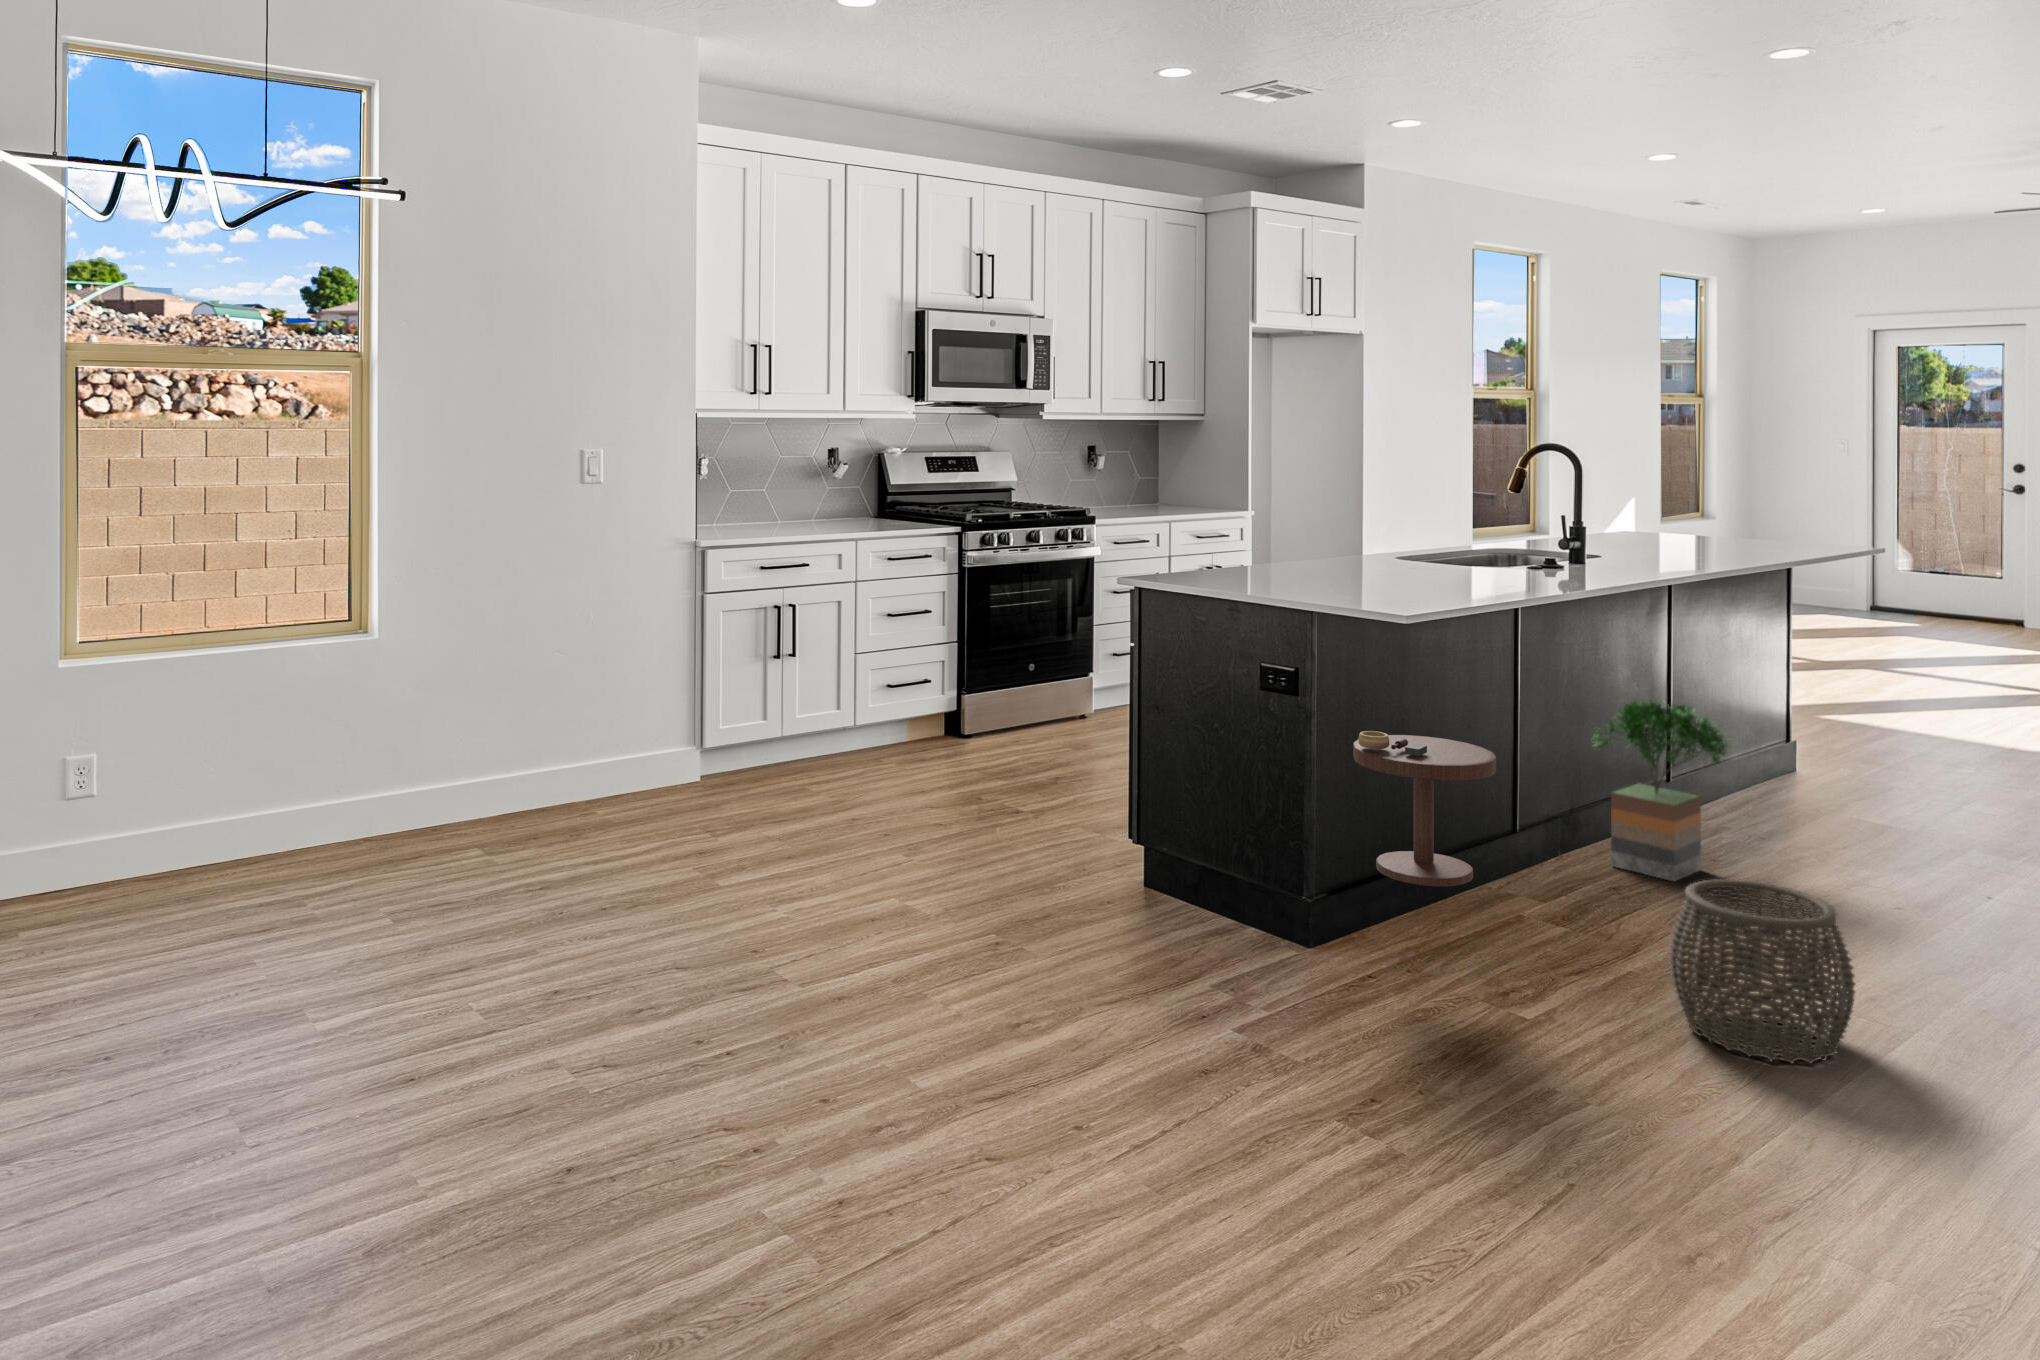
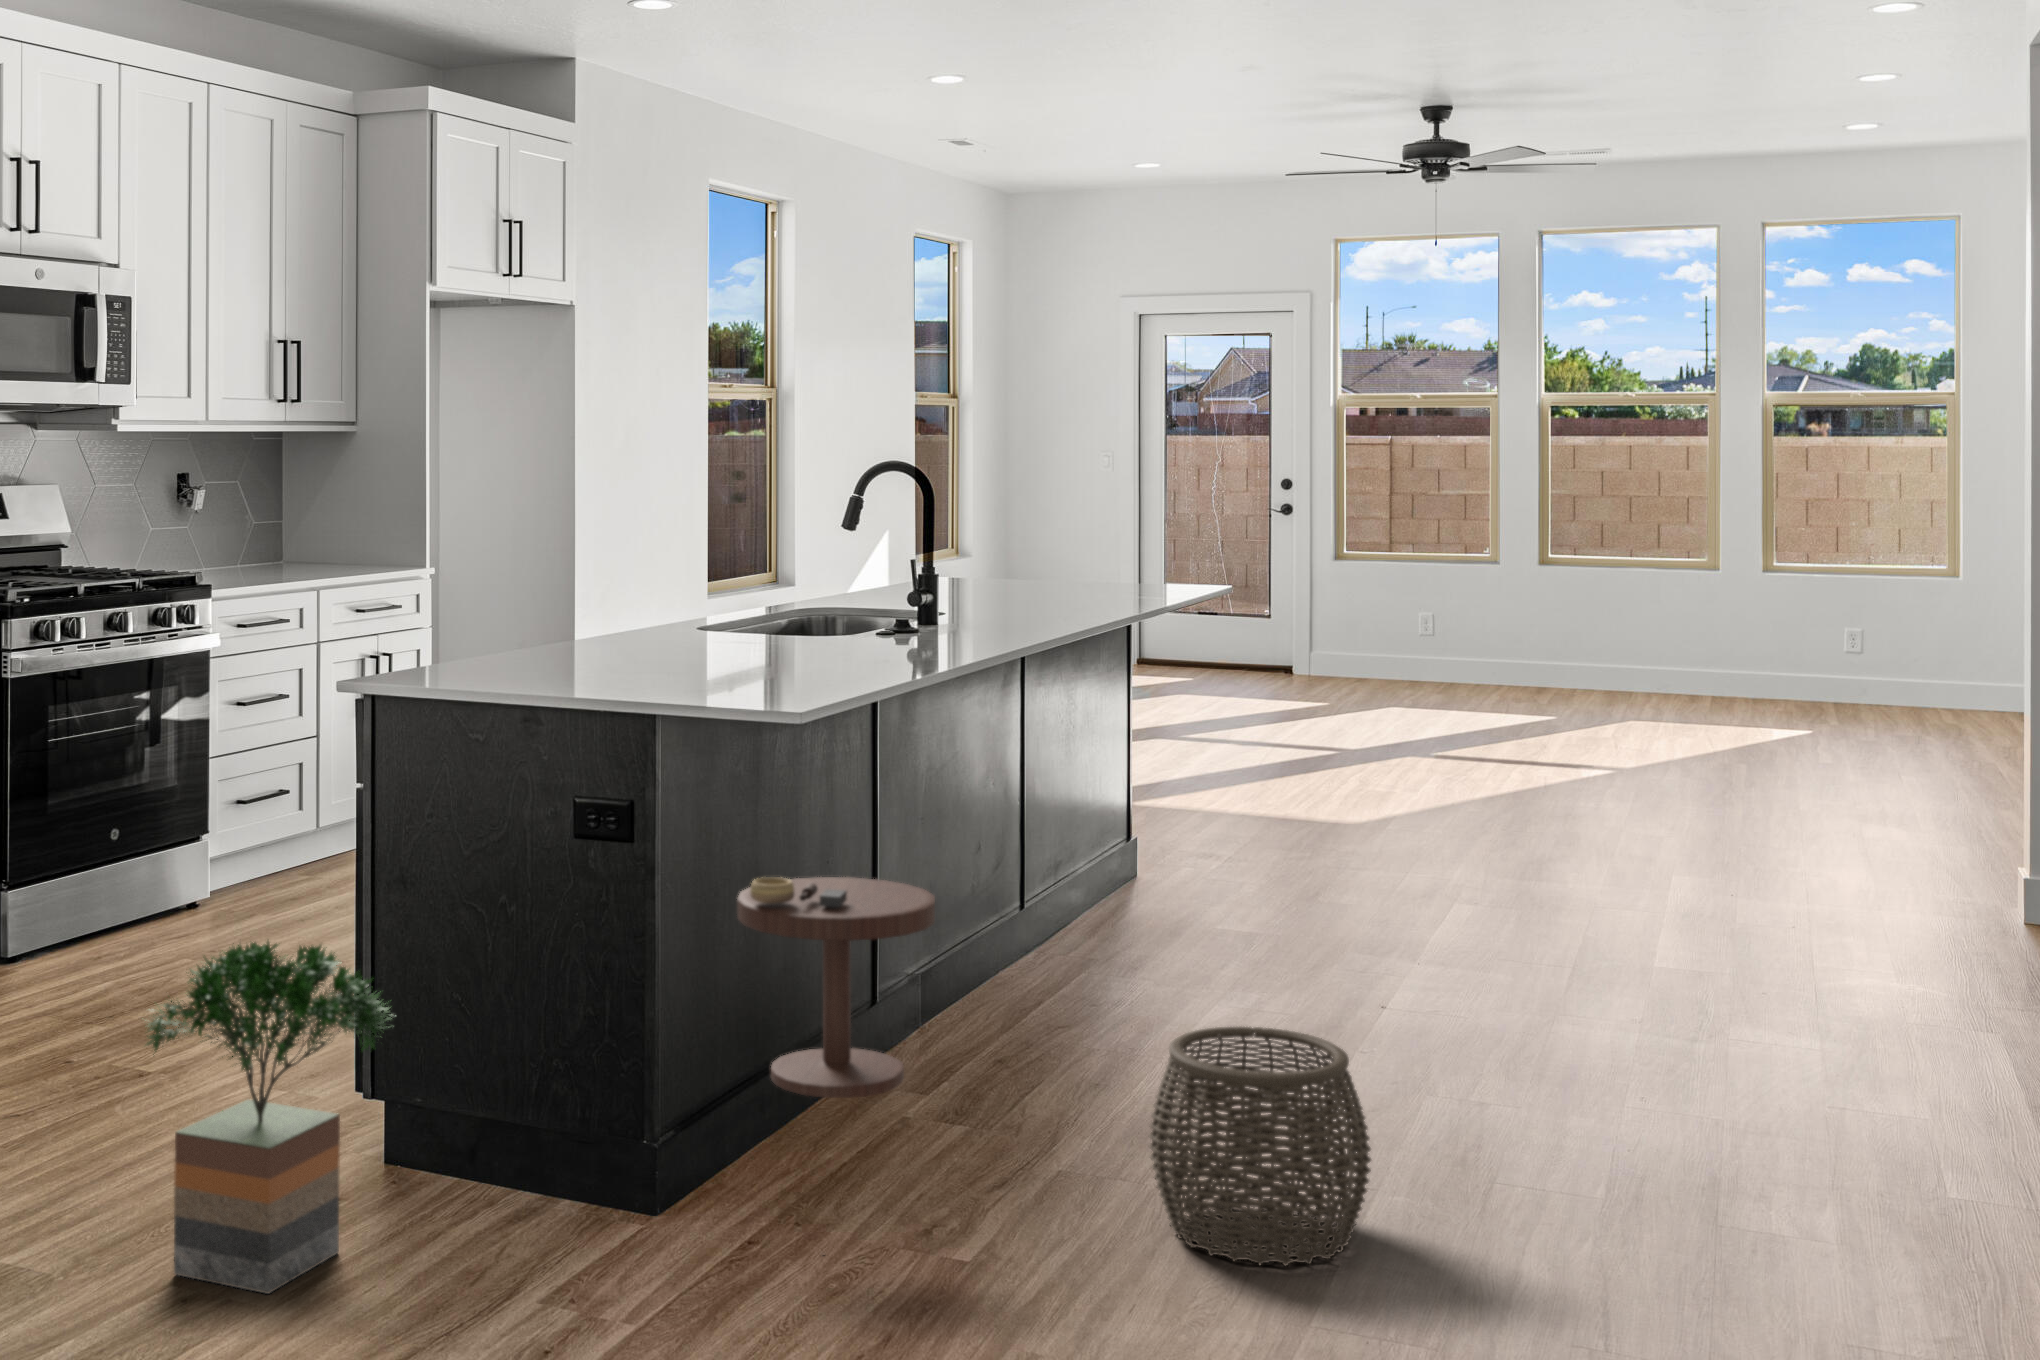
potted tree: present [1593,700,1731,881] -> present [146,941,392,1294]

